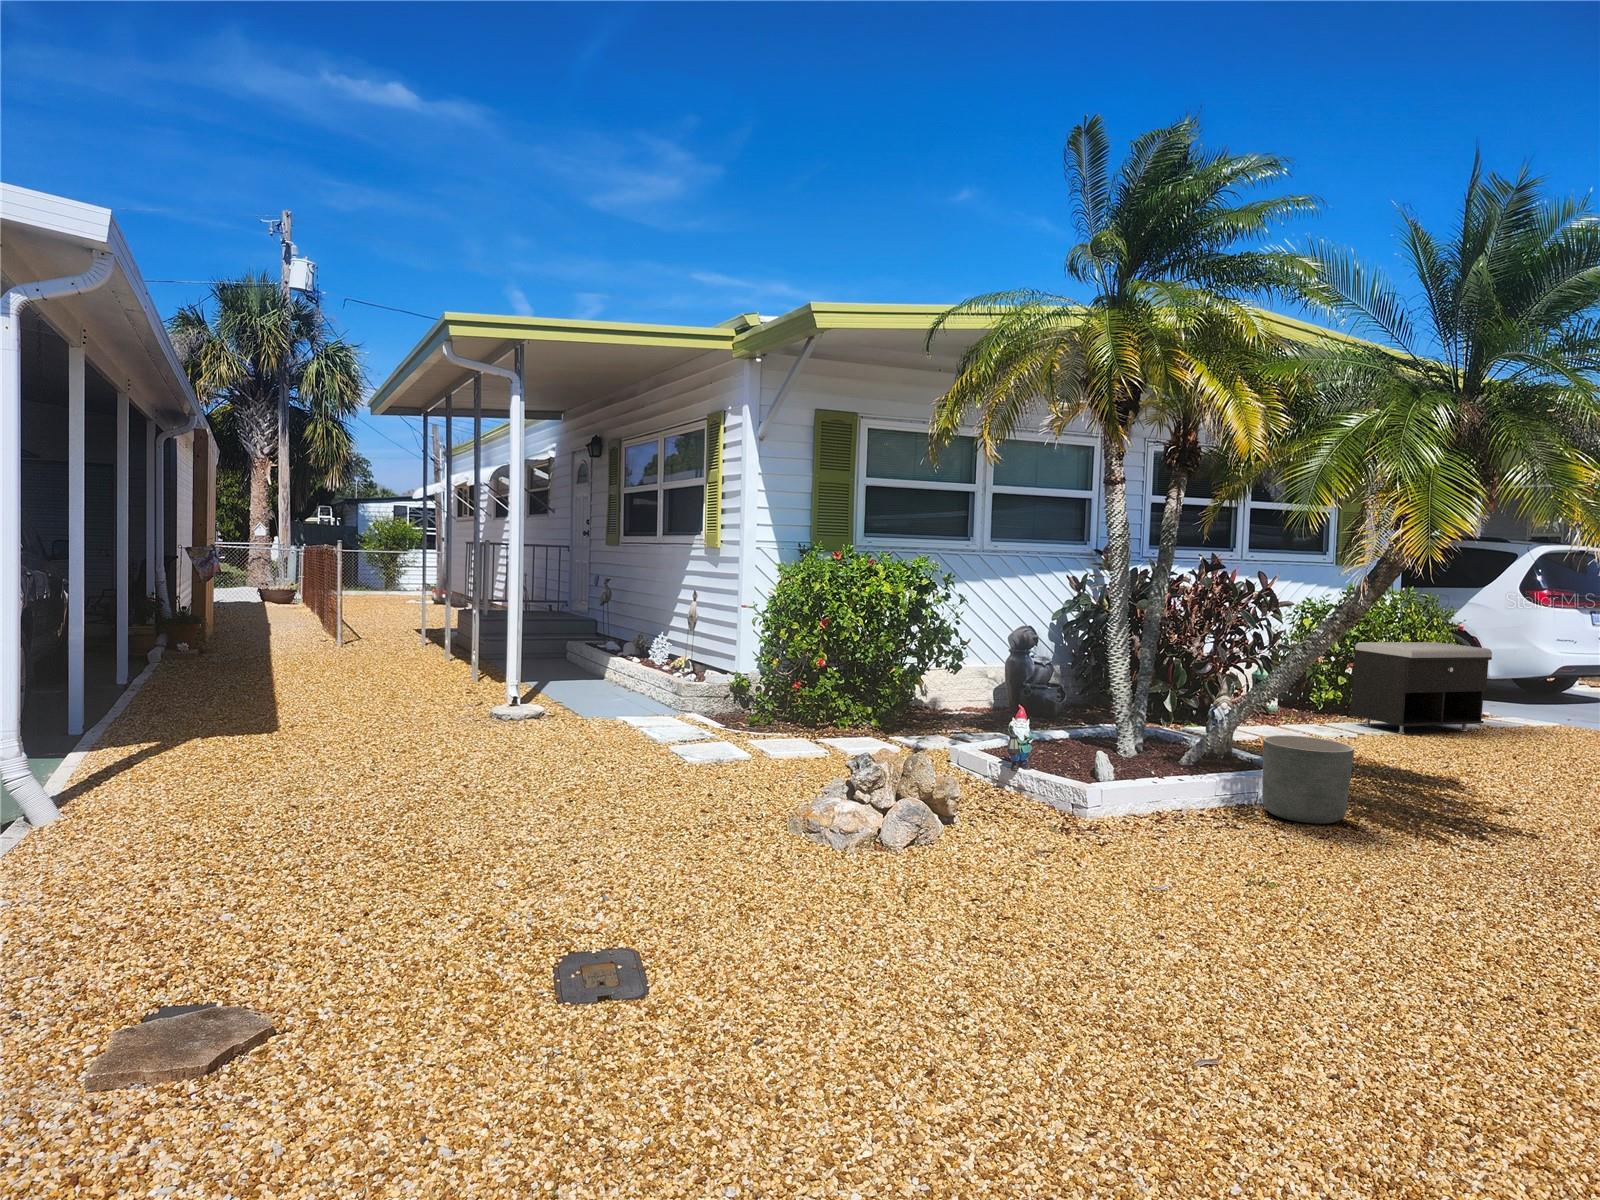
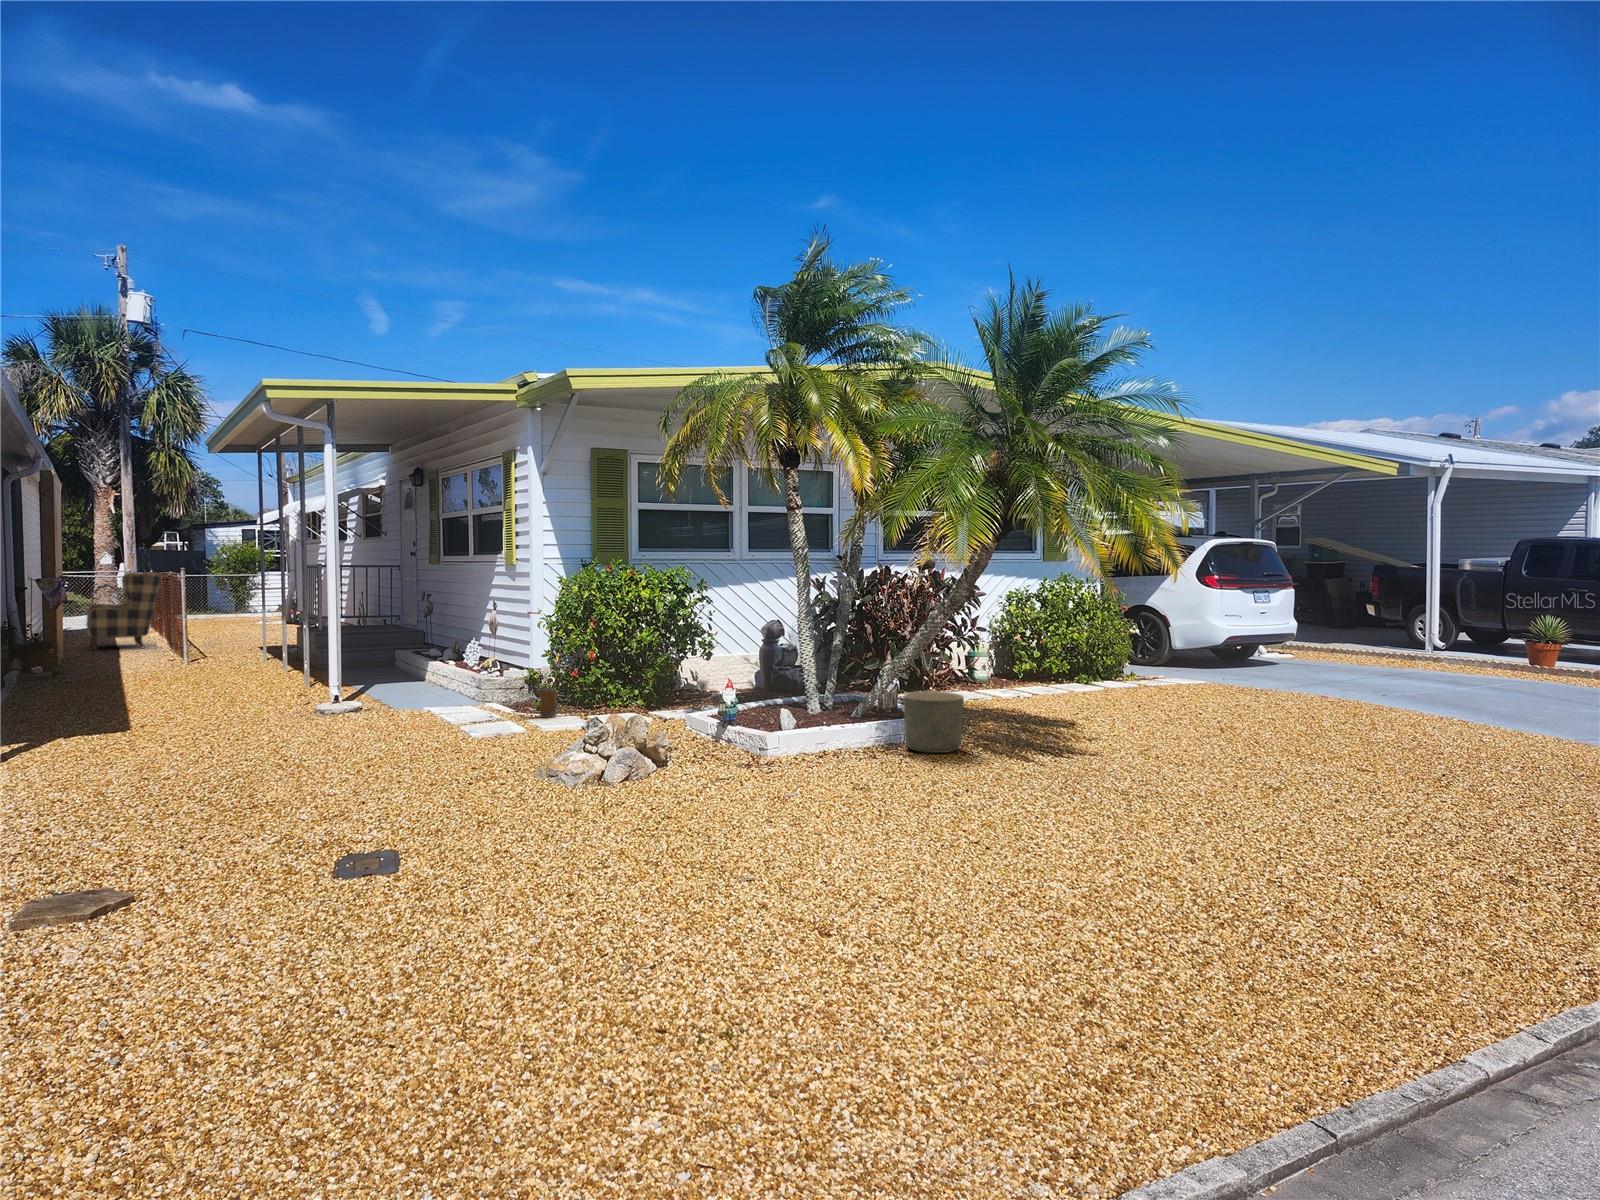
chair: none [239,544,316,627] -> present [86,572,162,651]
storage bench: present [1350,642,1492,734] -> none [1034,619,1135,692]
watering can: none [748,685,781,738] -> present [536,676,560,718]

